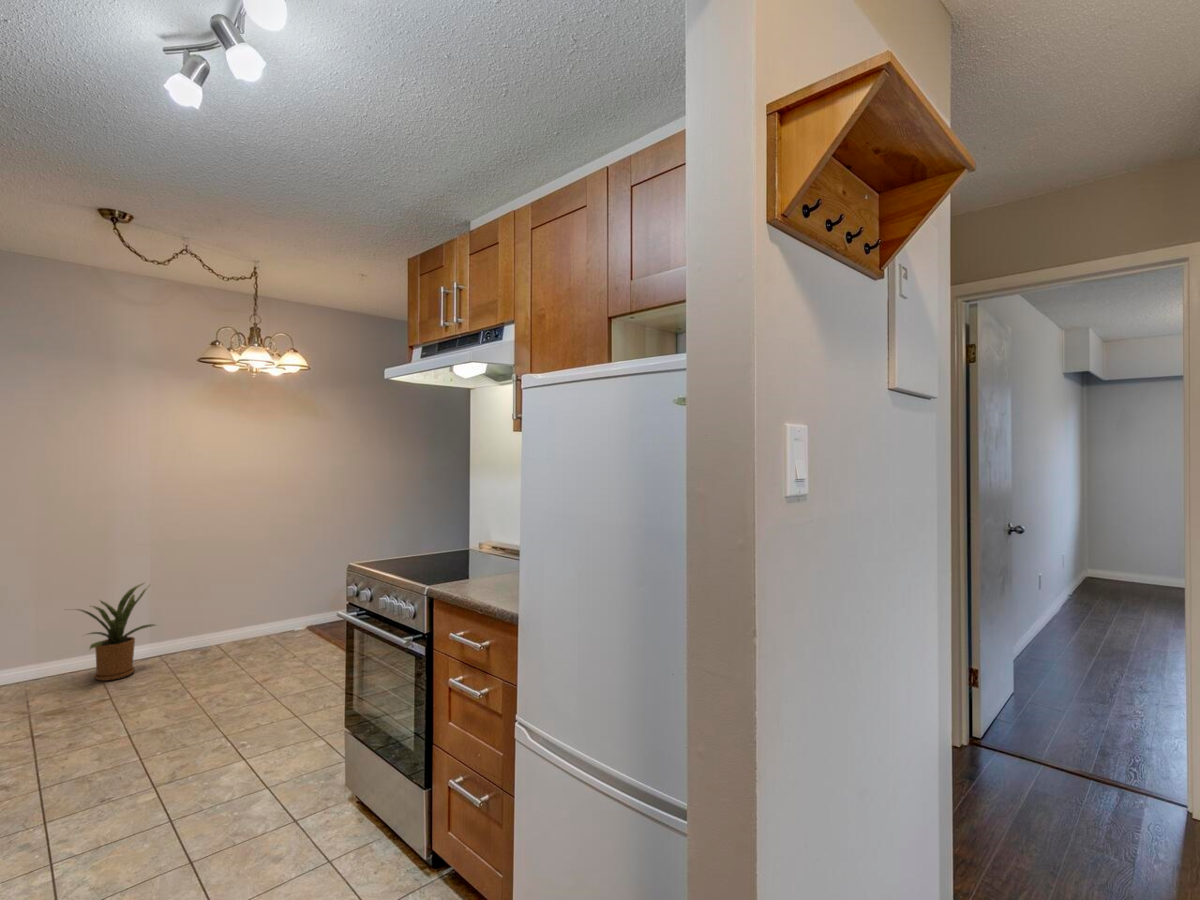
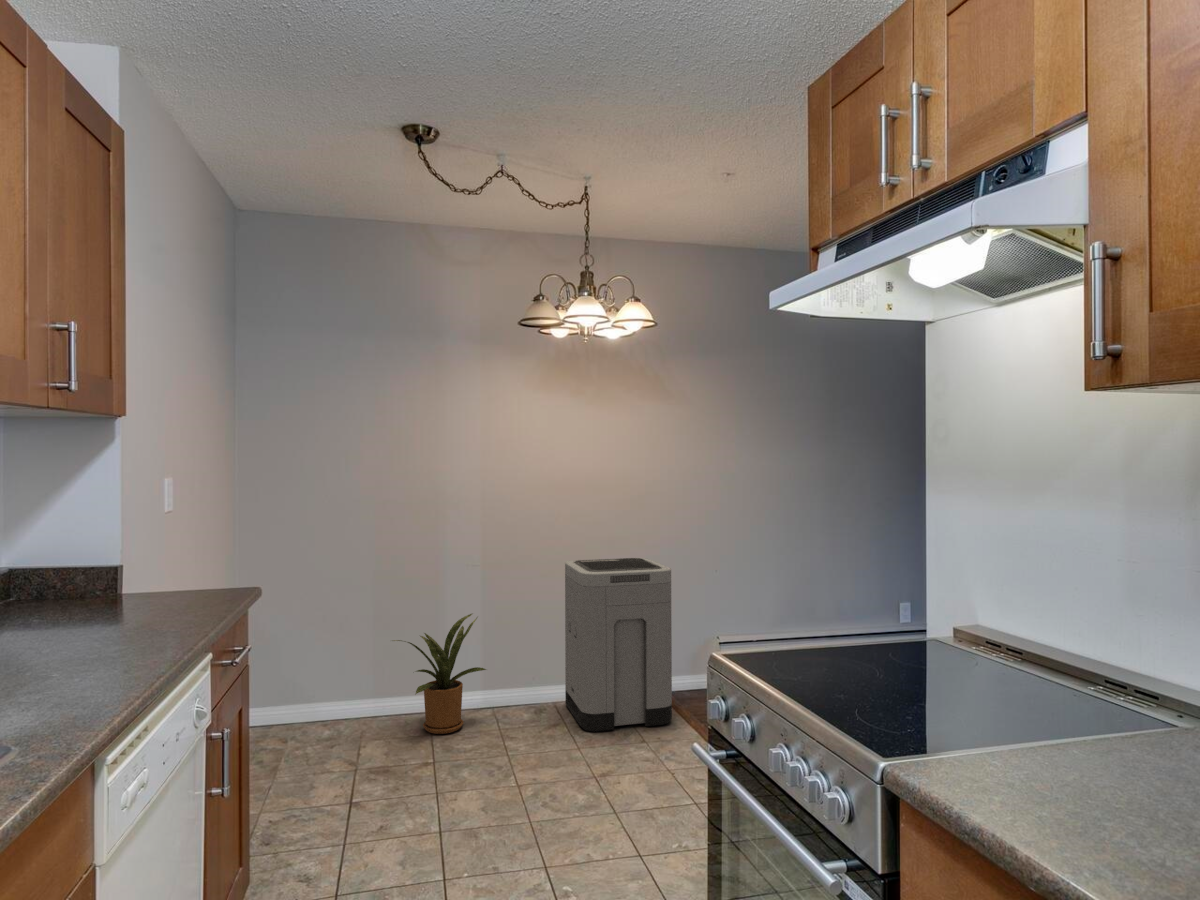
trash can: none [229,533,318,657] -> present [565,558,672,732]

